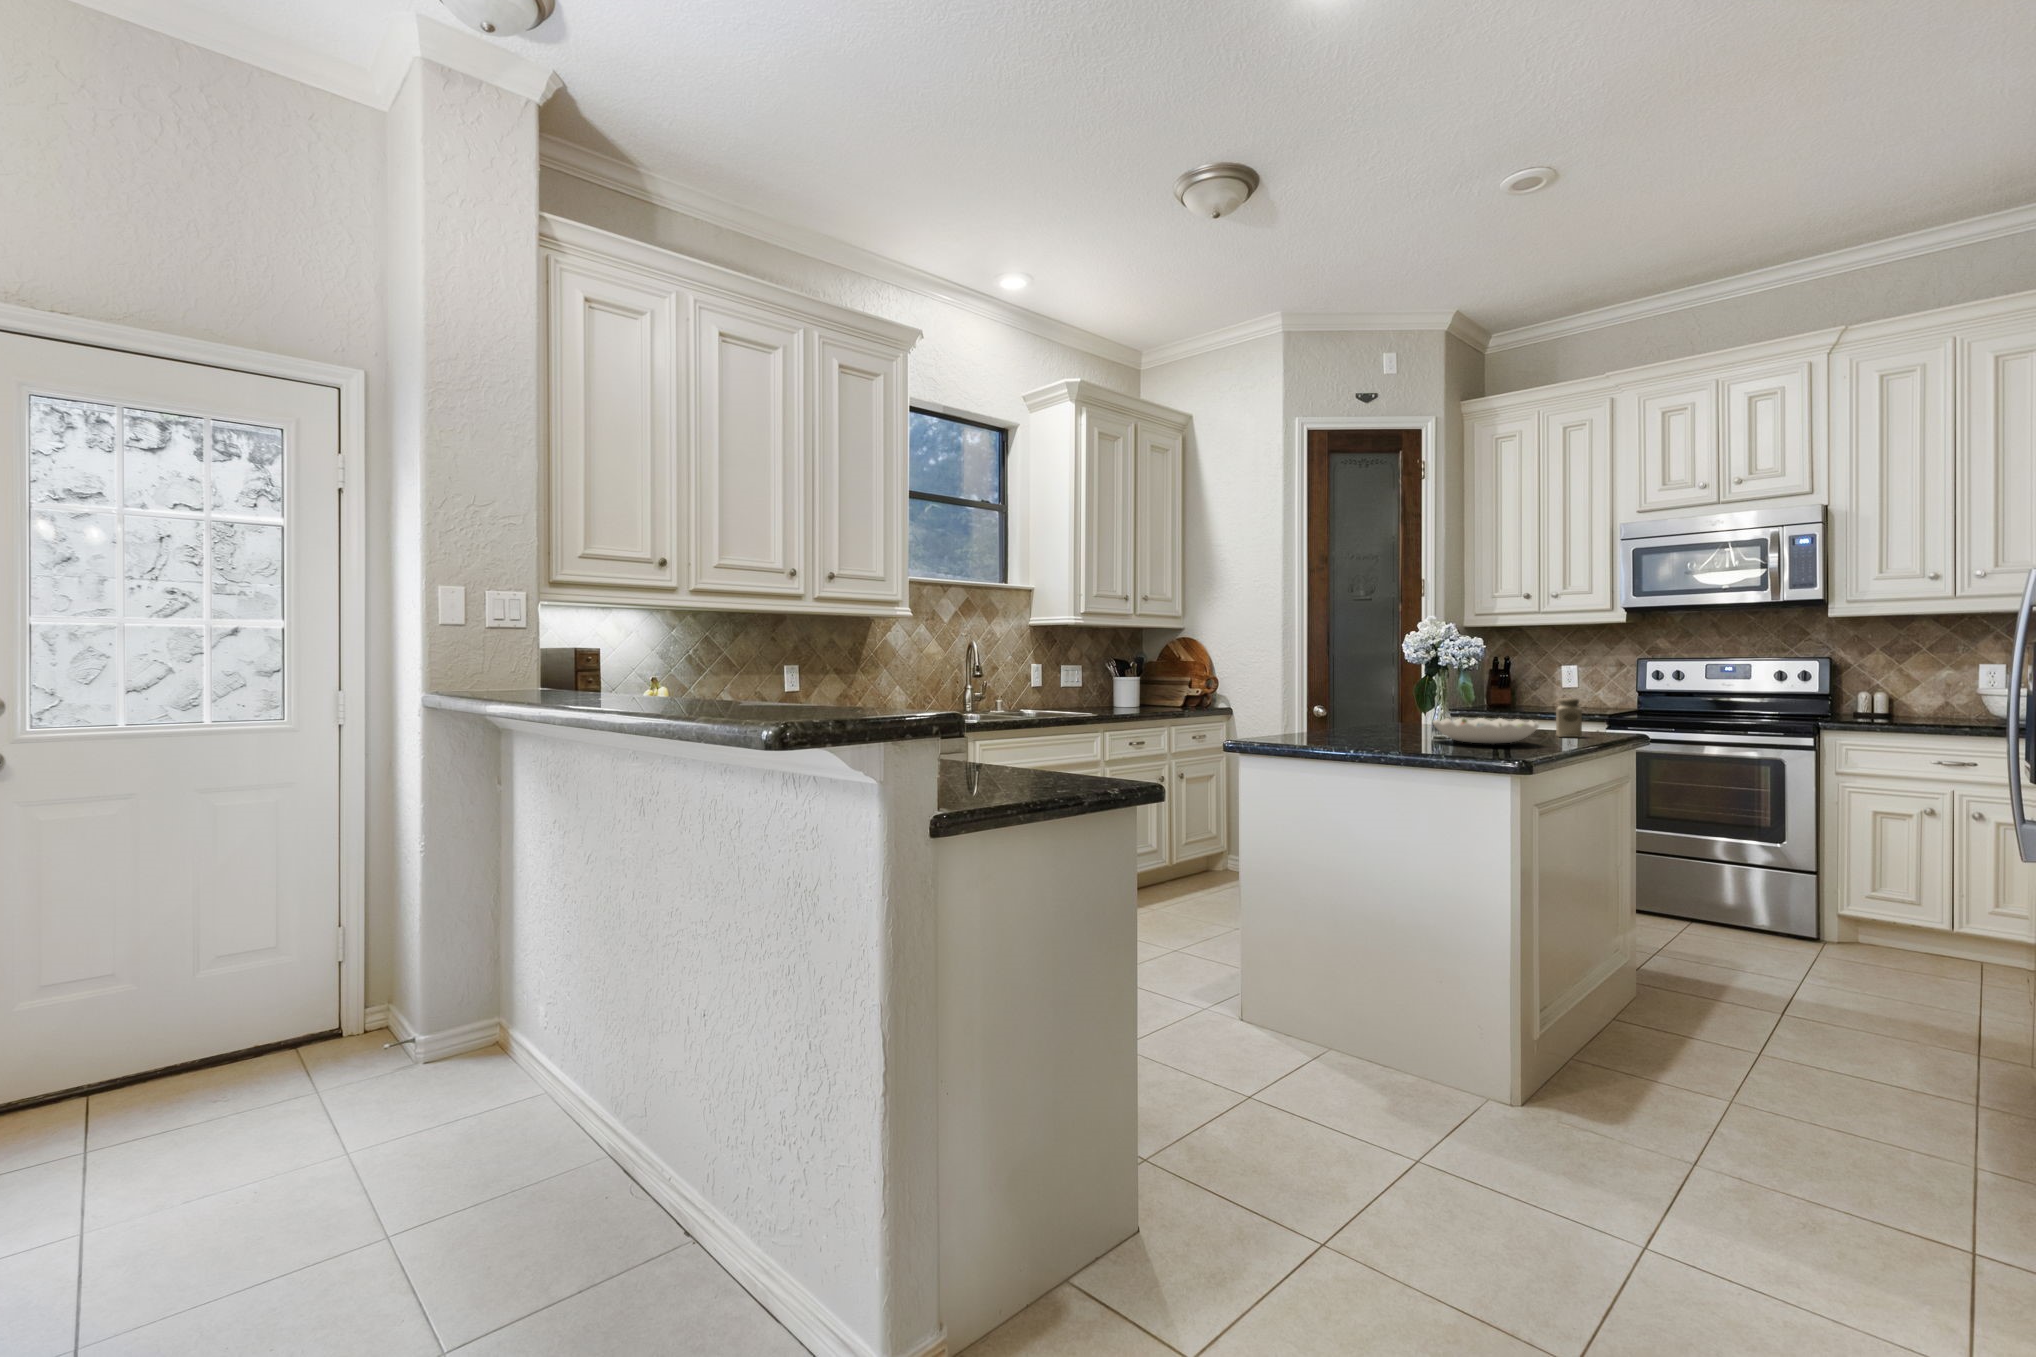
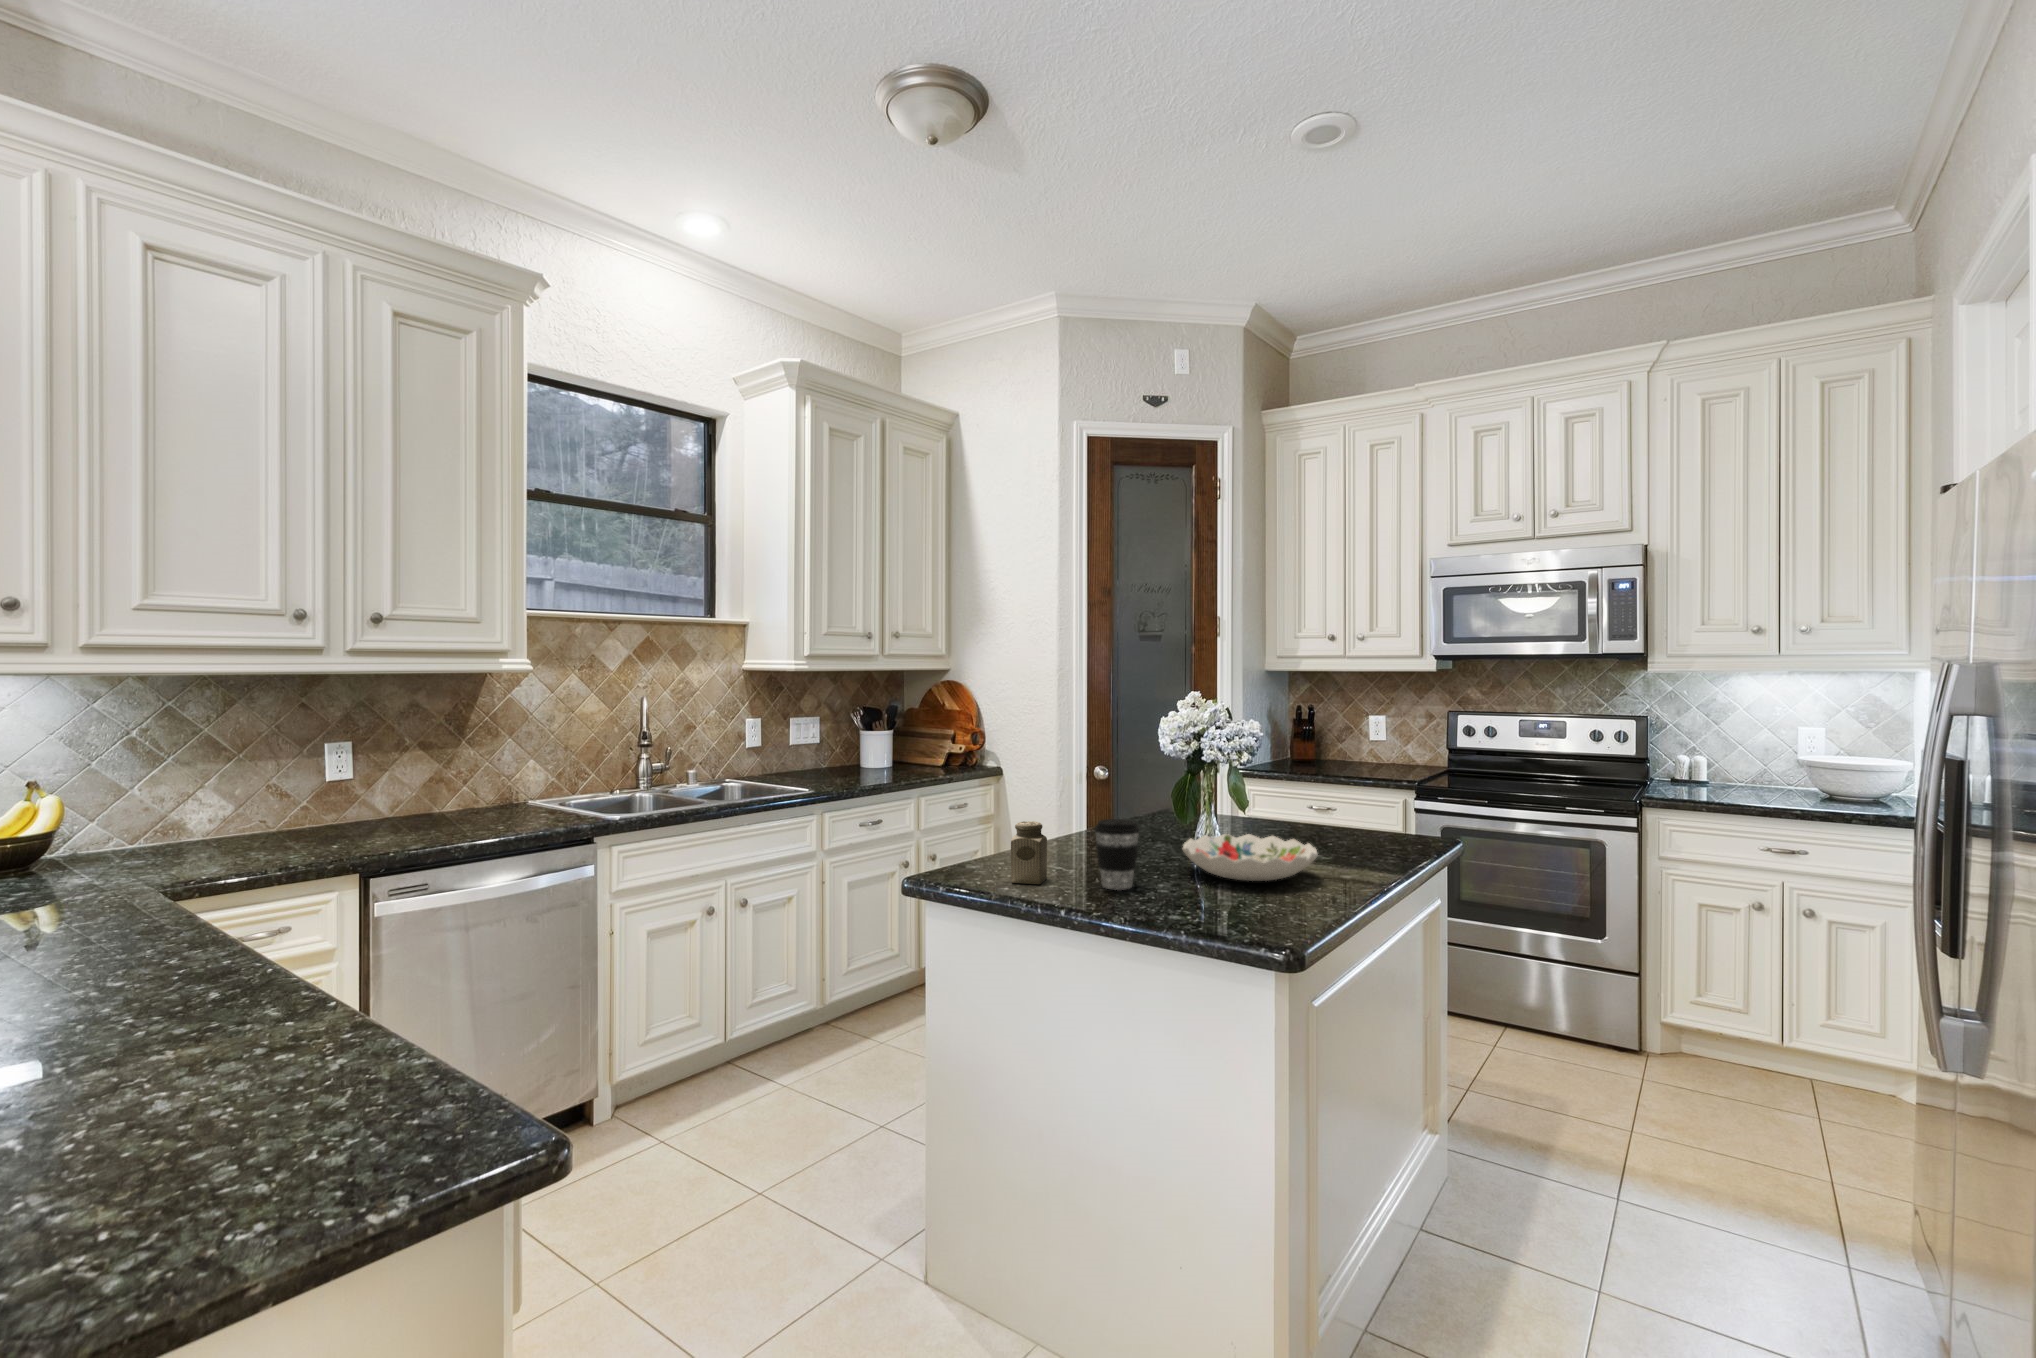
salt shaker: present [1556,698,1582,737] -> present [1011,821,1047,884]
coffee cup: none [1370,699,1405,746] -> present [1094,819,1140,890]

